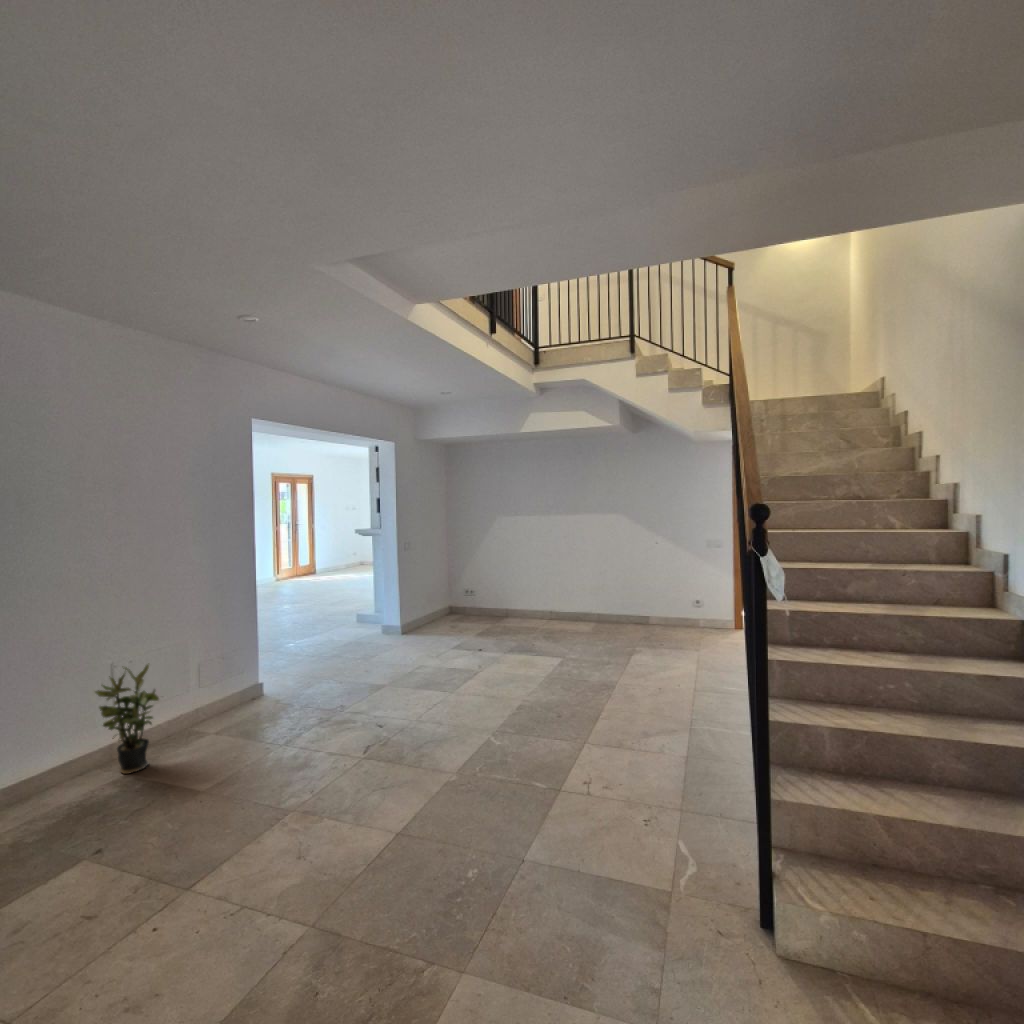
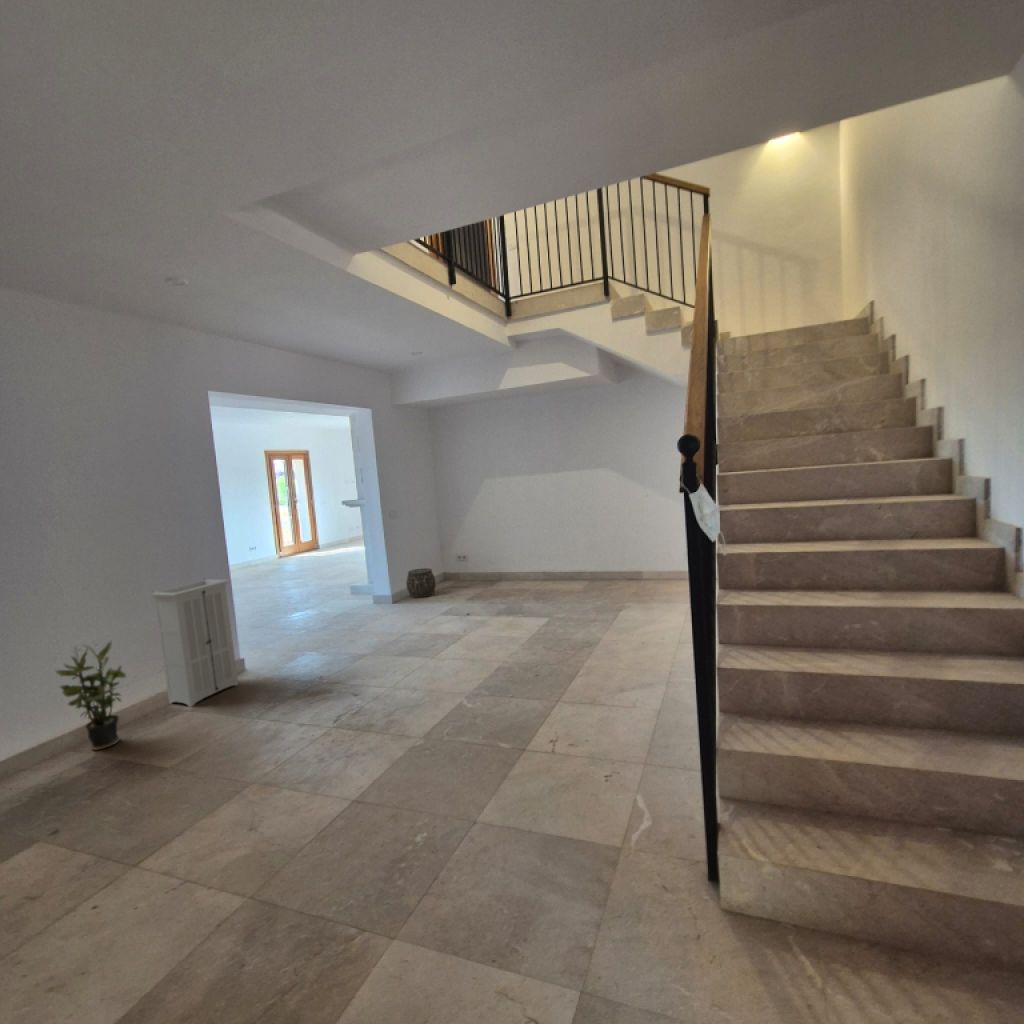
woven basket: none [415,603,445,632] -> present [406,568,435,597]
storage cabinet: none [184,604,260,734] -> present [151,580,238,707]

